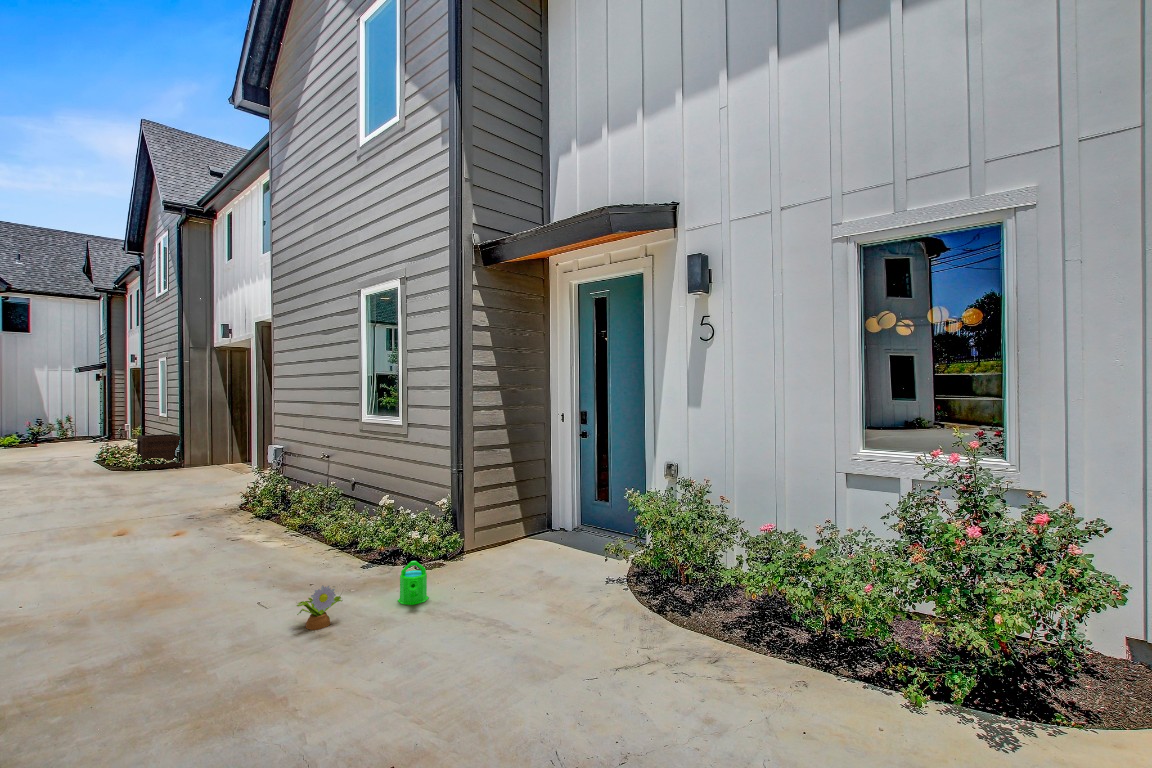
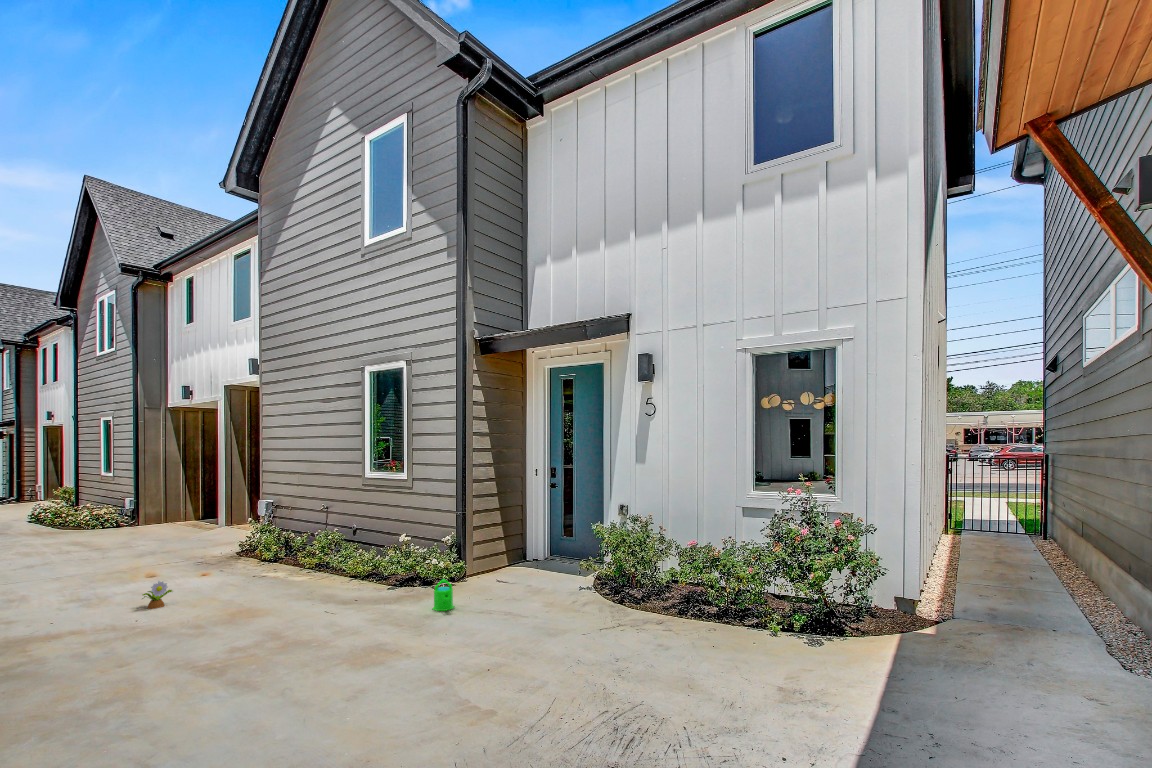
wooden crate: present [137,434,181,469] -> none [87,493,136,530]
decorative plant: present [297,585,342,630] -> present [142,581,172,609]

